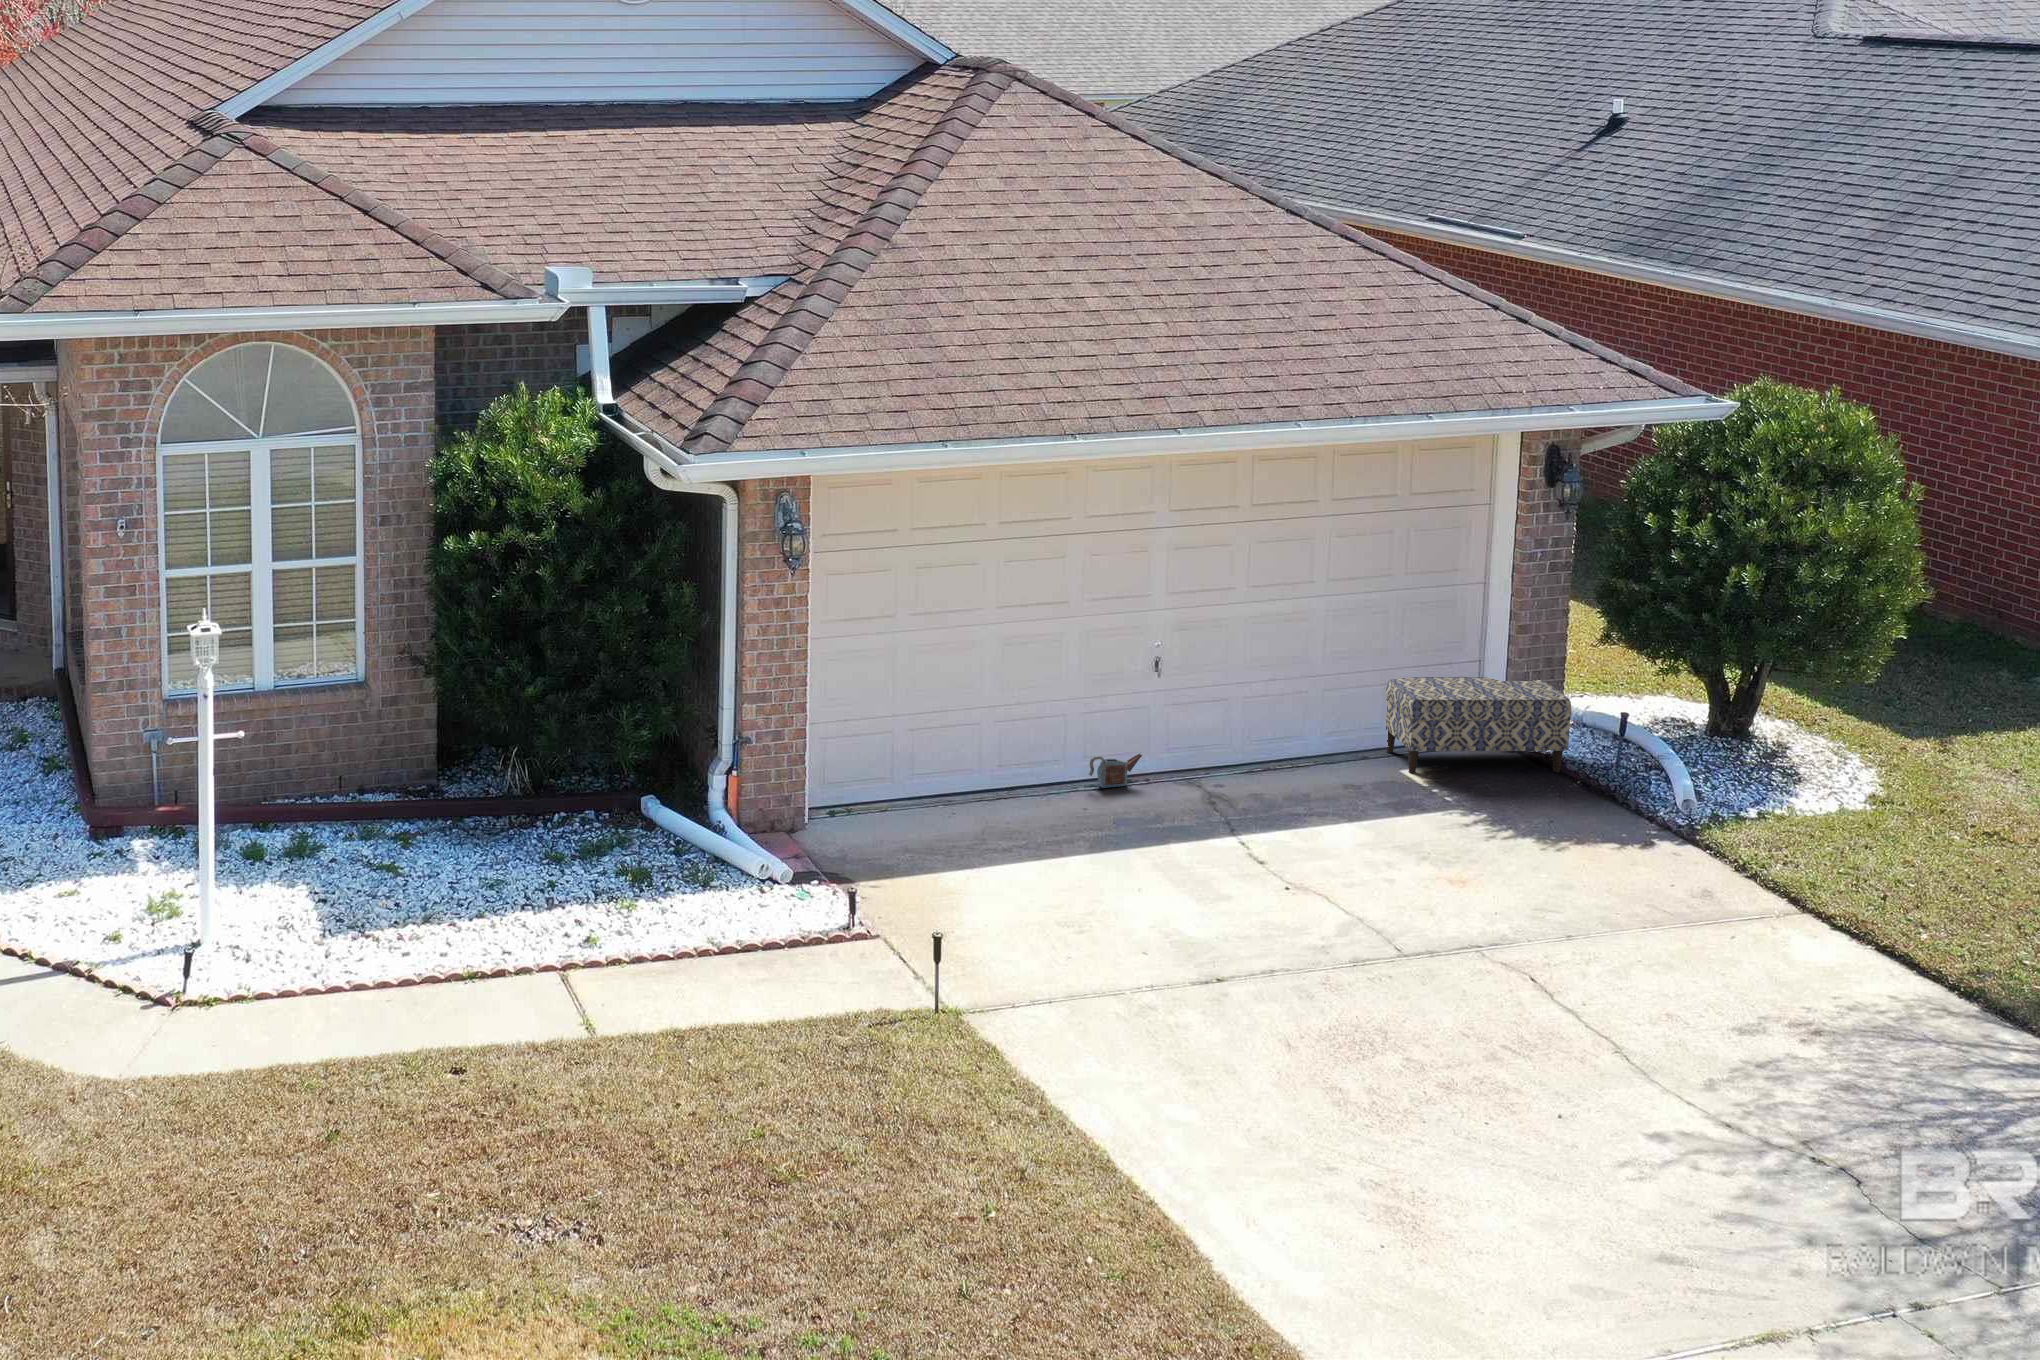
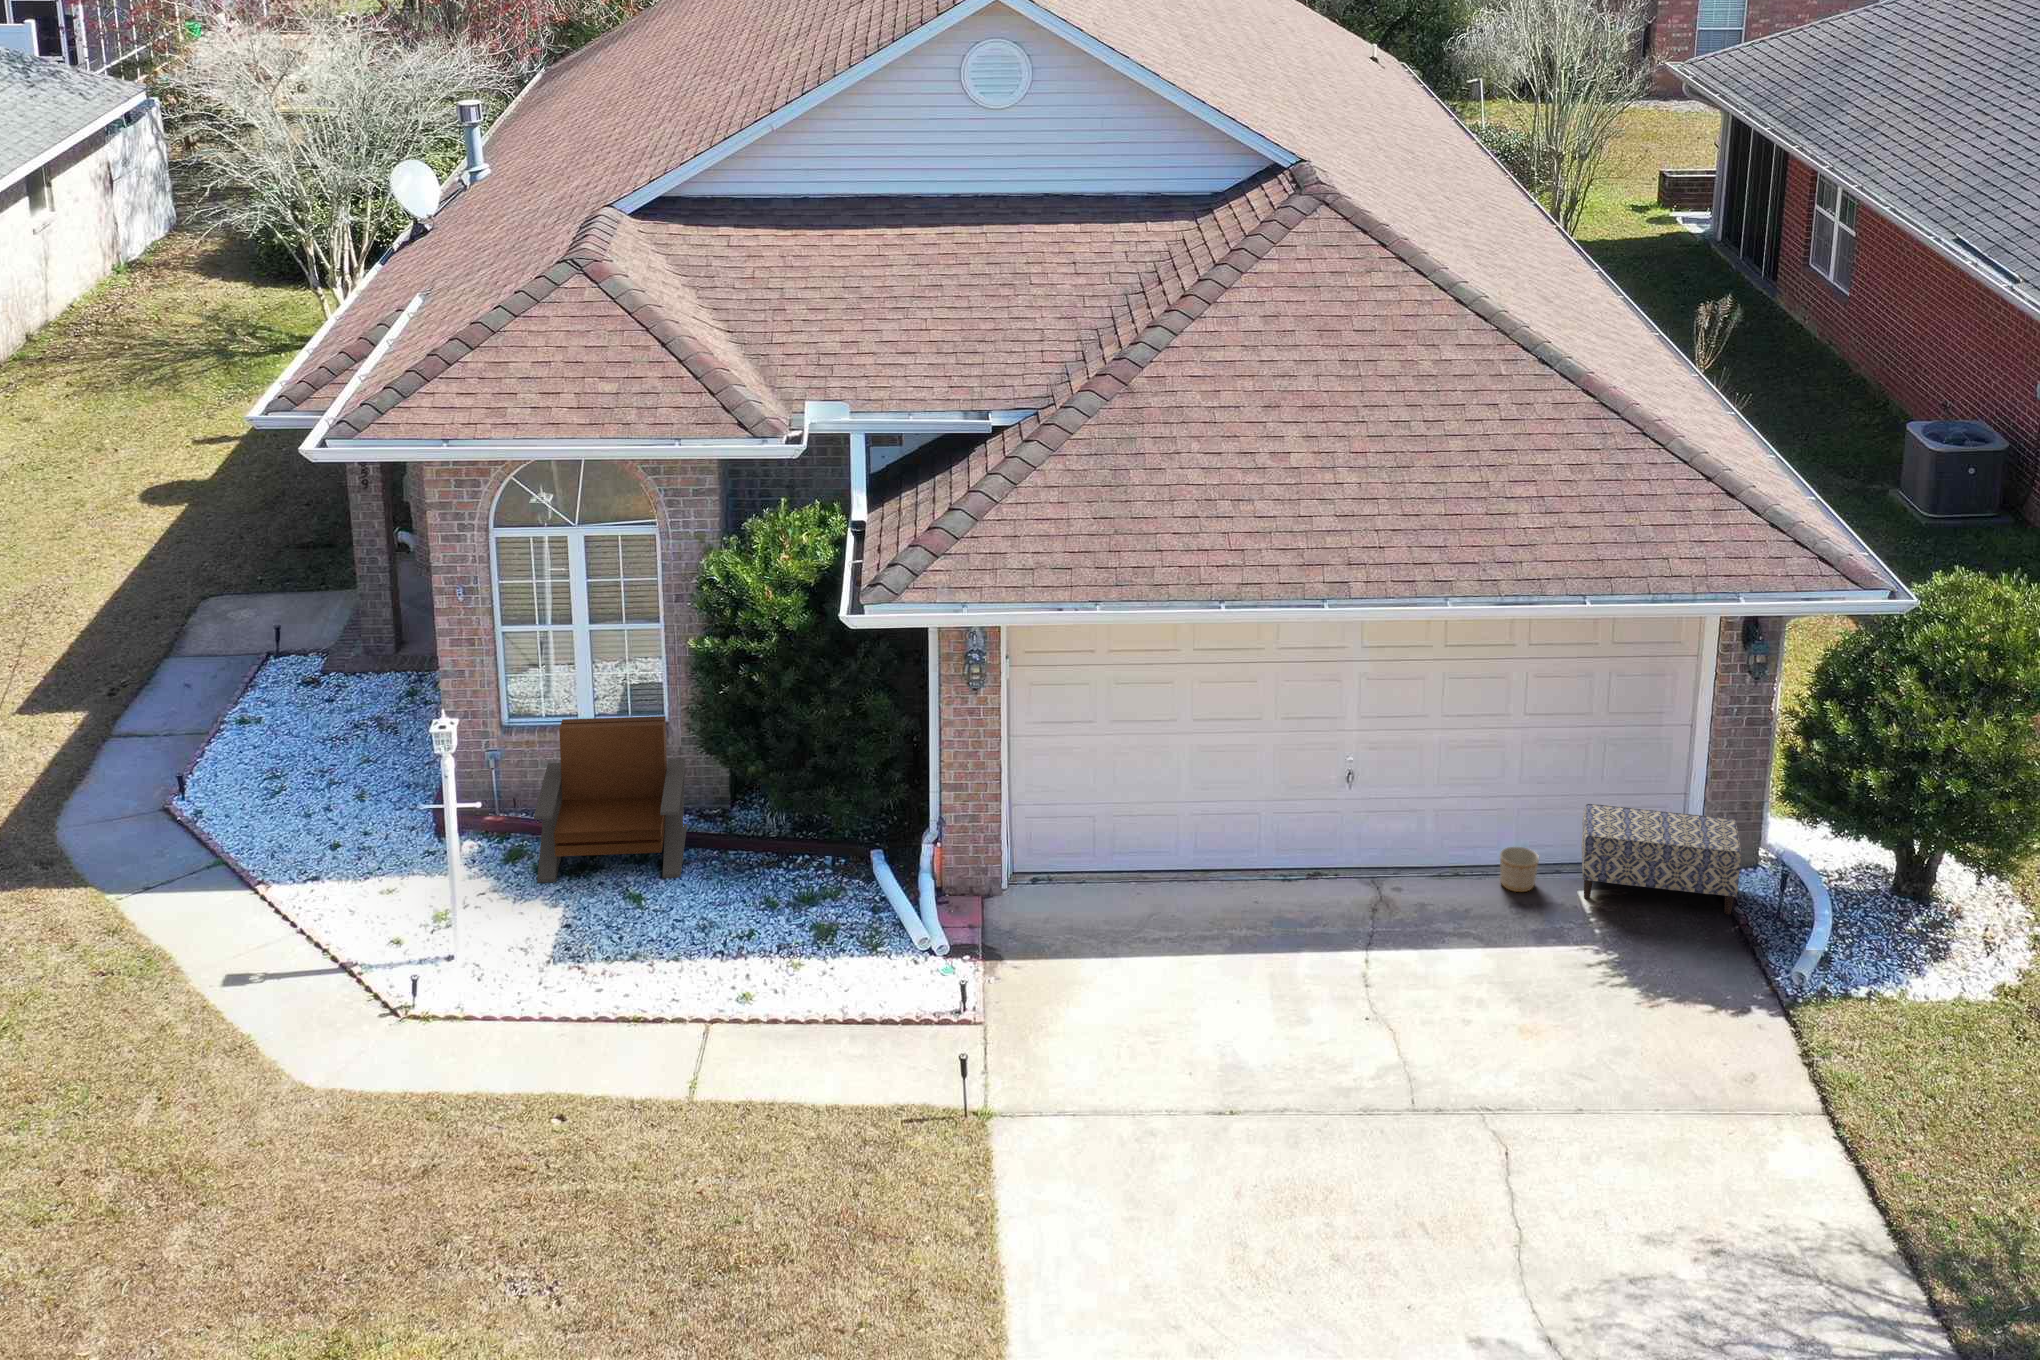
lounge chair: none [229,663,424,866] -> present [534,716,687,883]
planter: none [1316,728,1359,774] -> present [1500,847,1539,892]
watering can: present [1089,754,1142,788] -> none [1274,854,1326,882]

